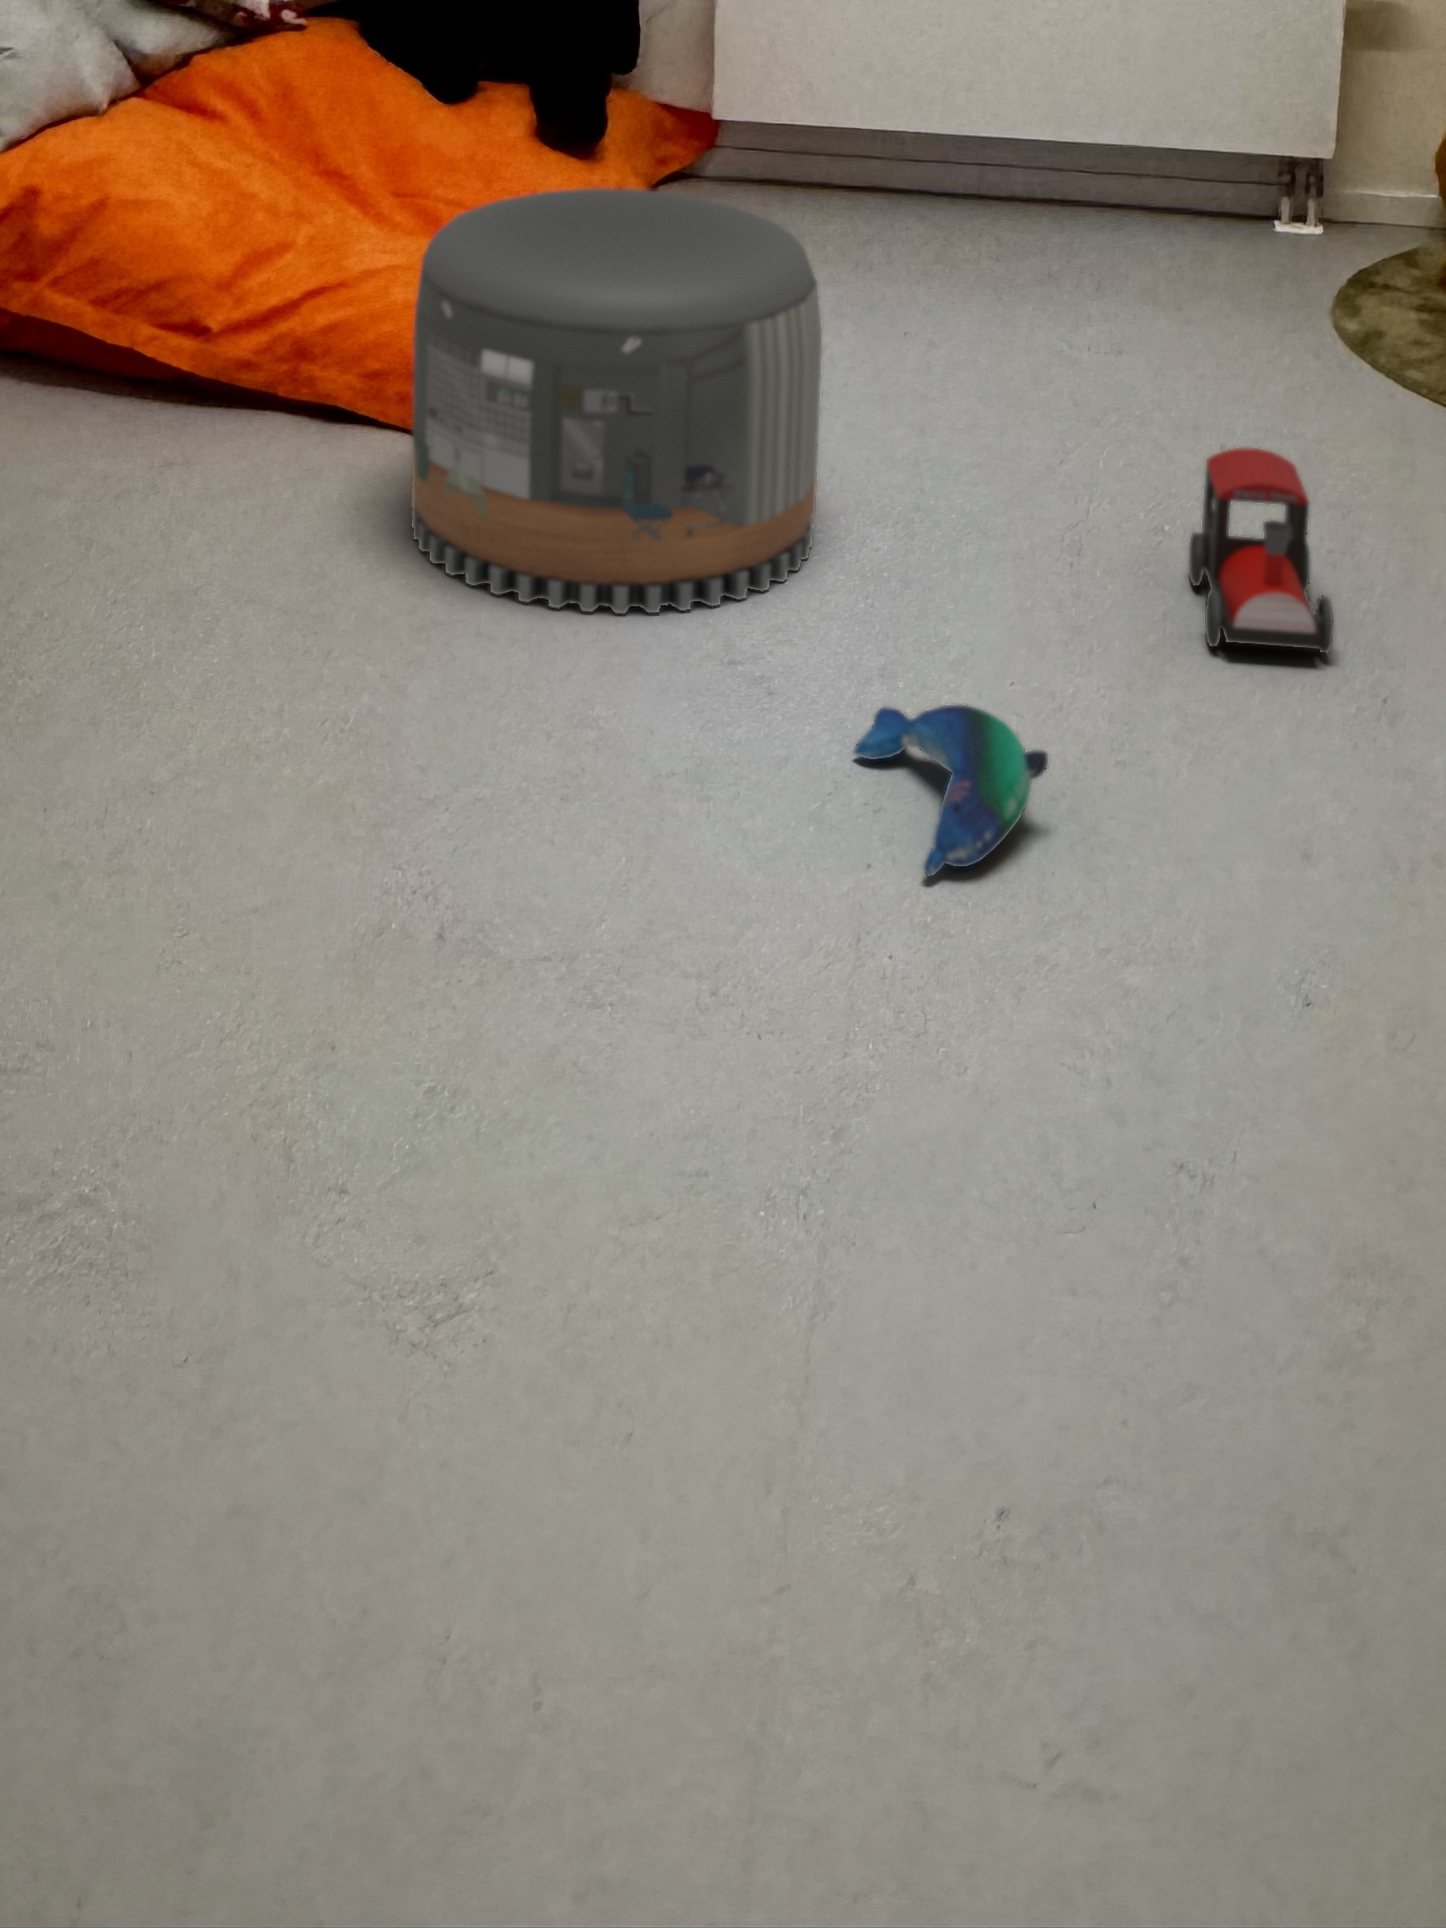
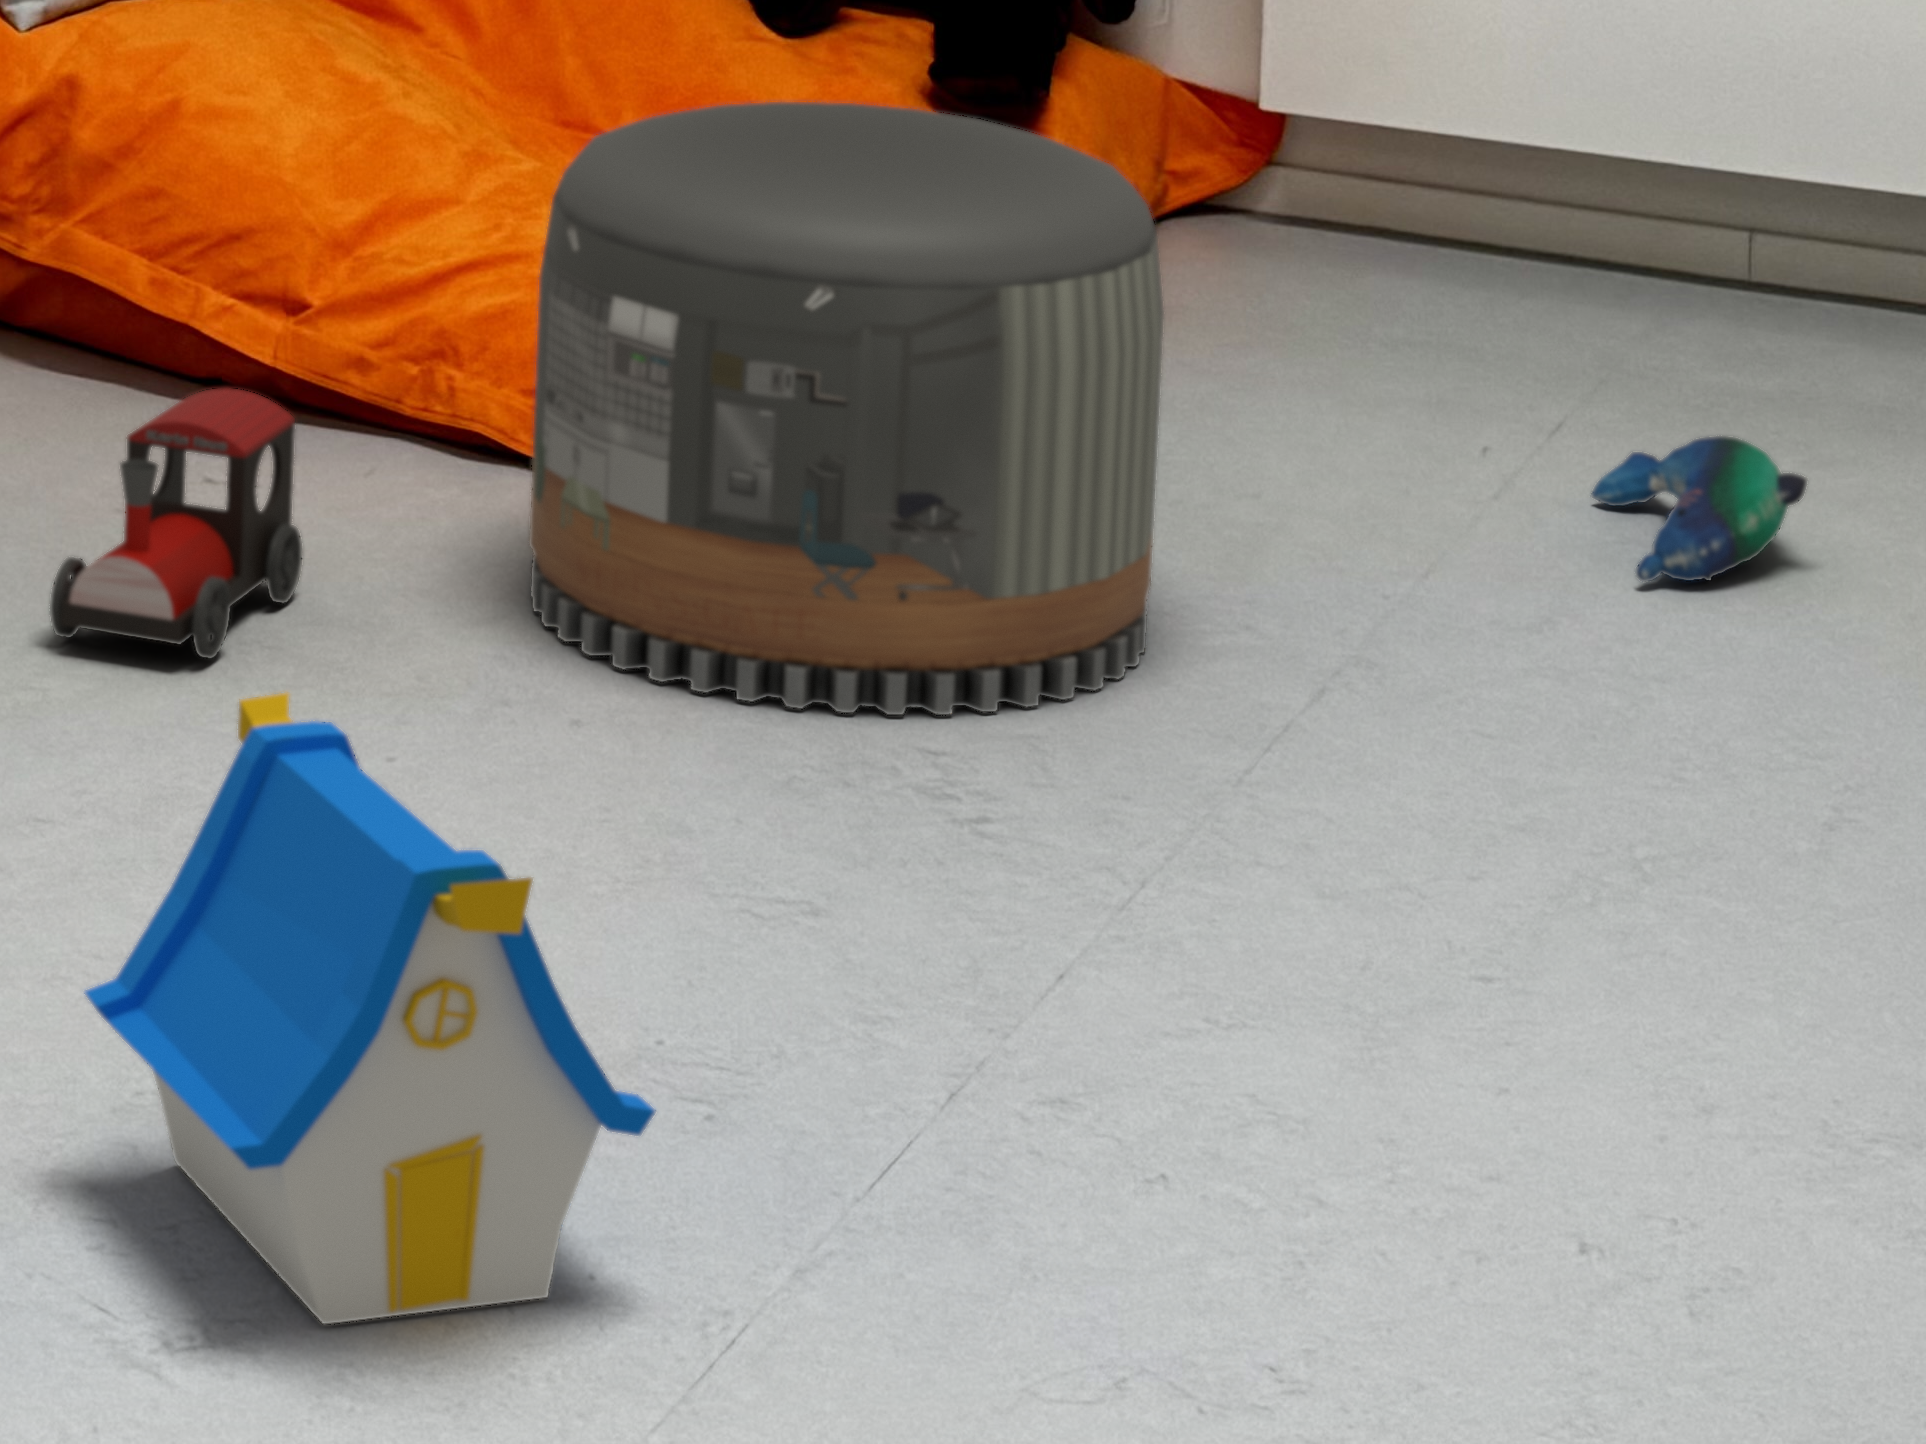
toy train: present [1189,448,1334,653] -> present [50,388,302,658]
plush toy: present [854,705,1048,876] -> present [1591,436,1807,582]
toy house: none [306,766,771,1297] -> present [84,693,655,1324]

